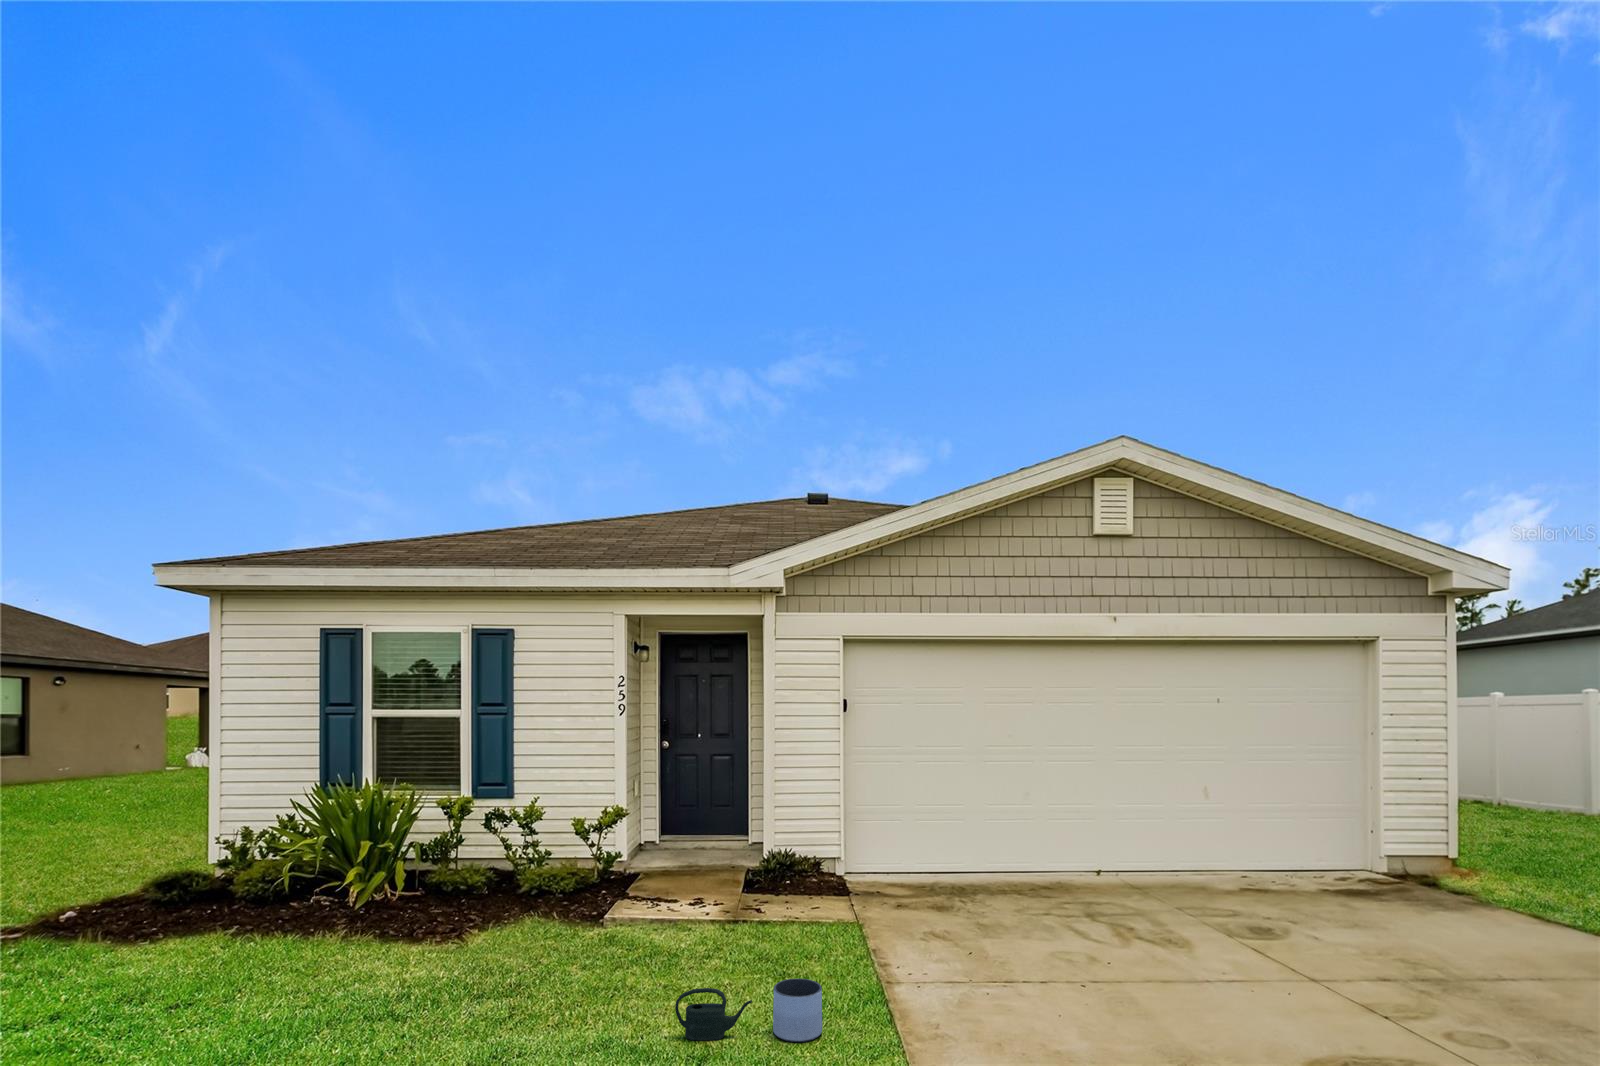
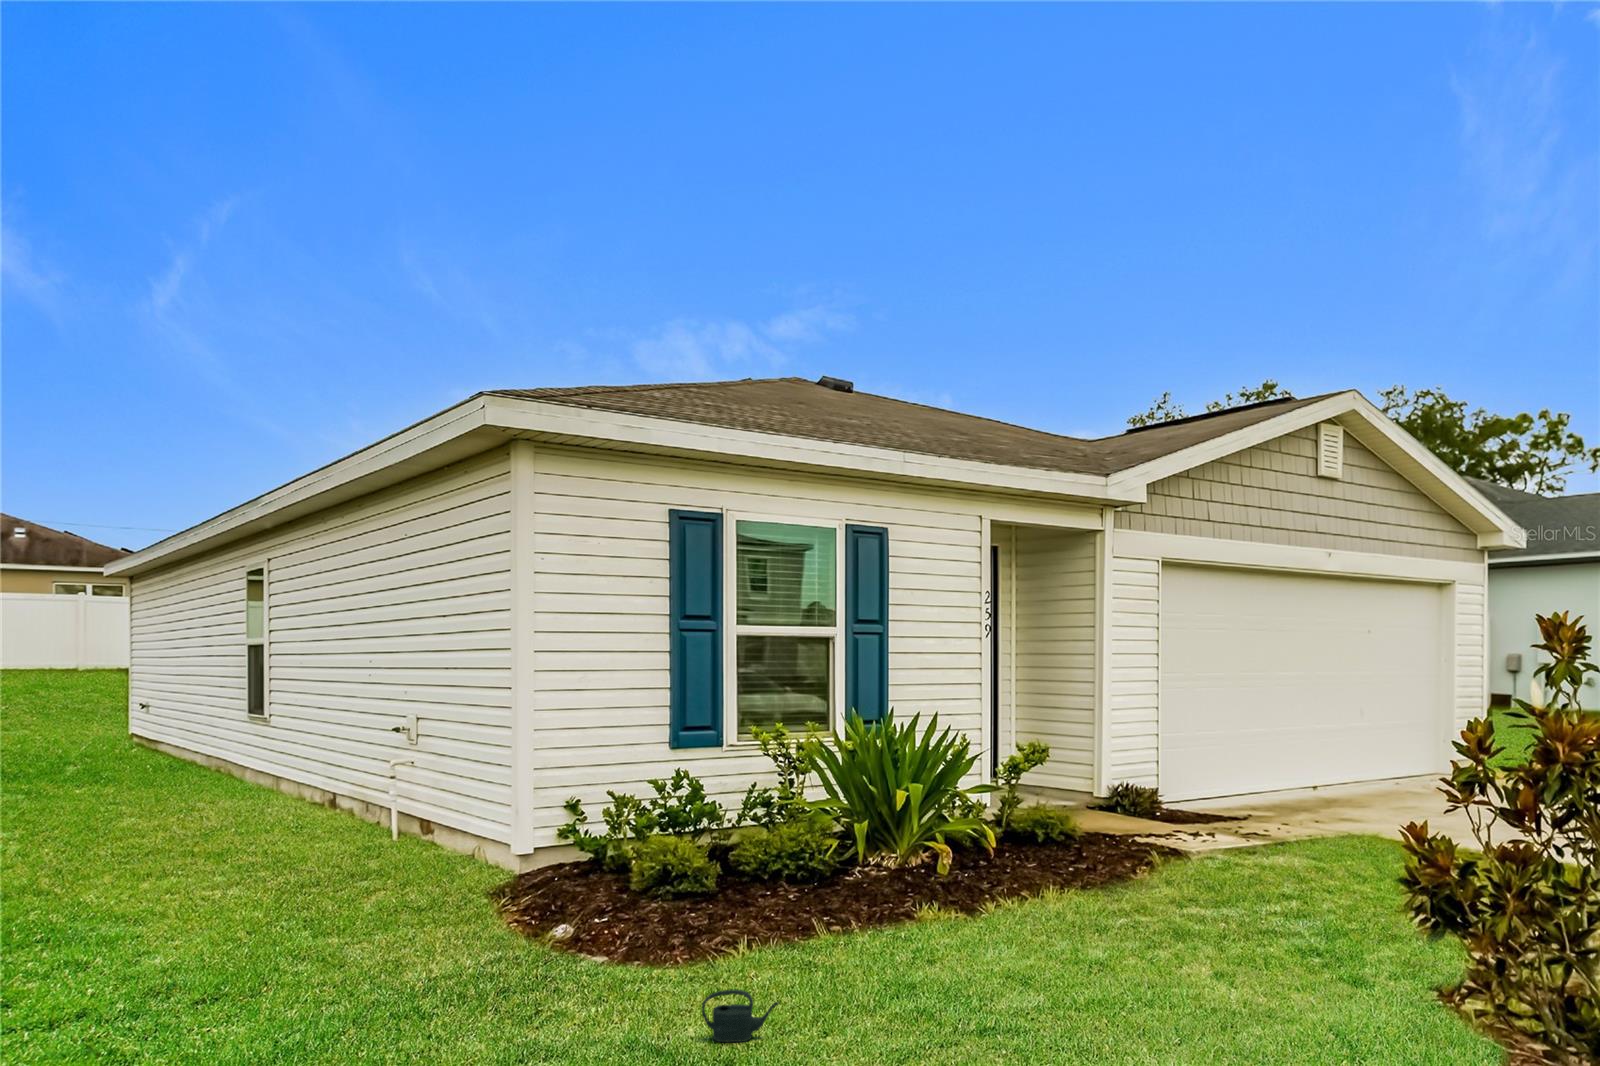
planter: present [773,978,822,1042] -> none [801,978,851,1044]

